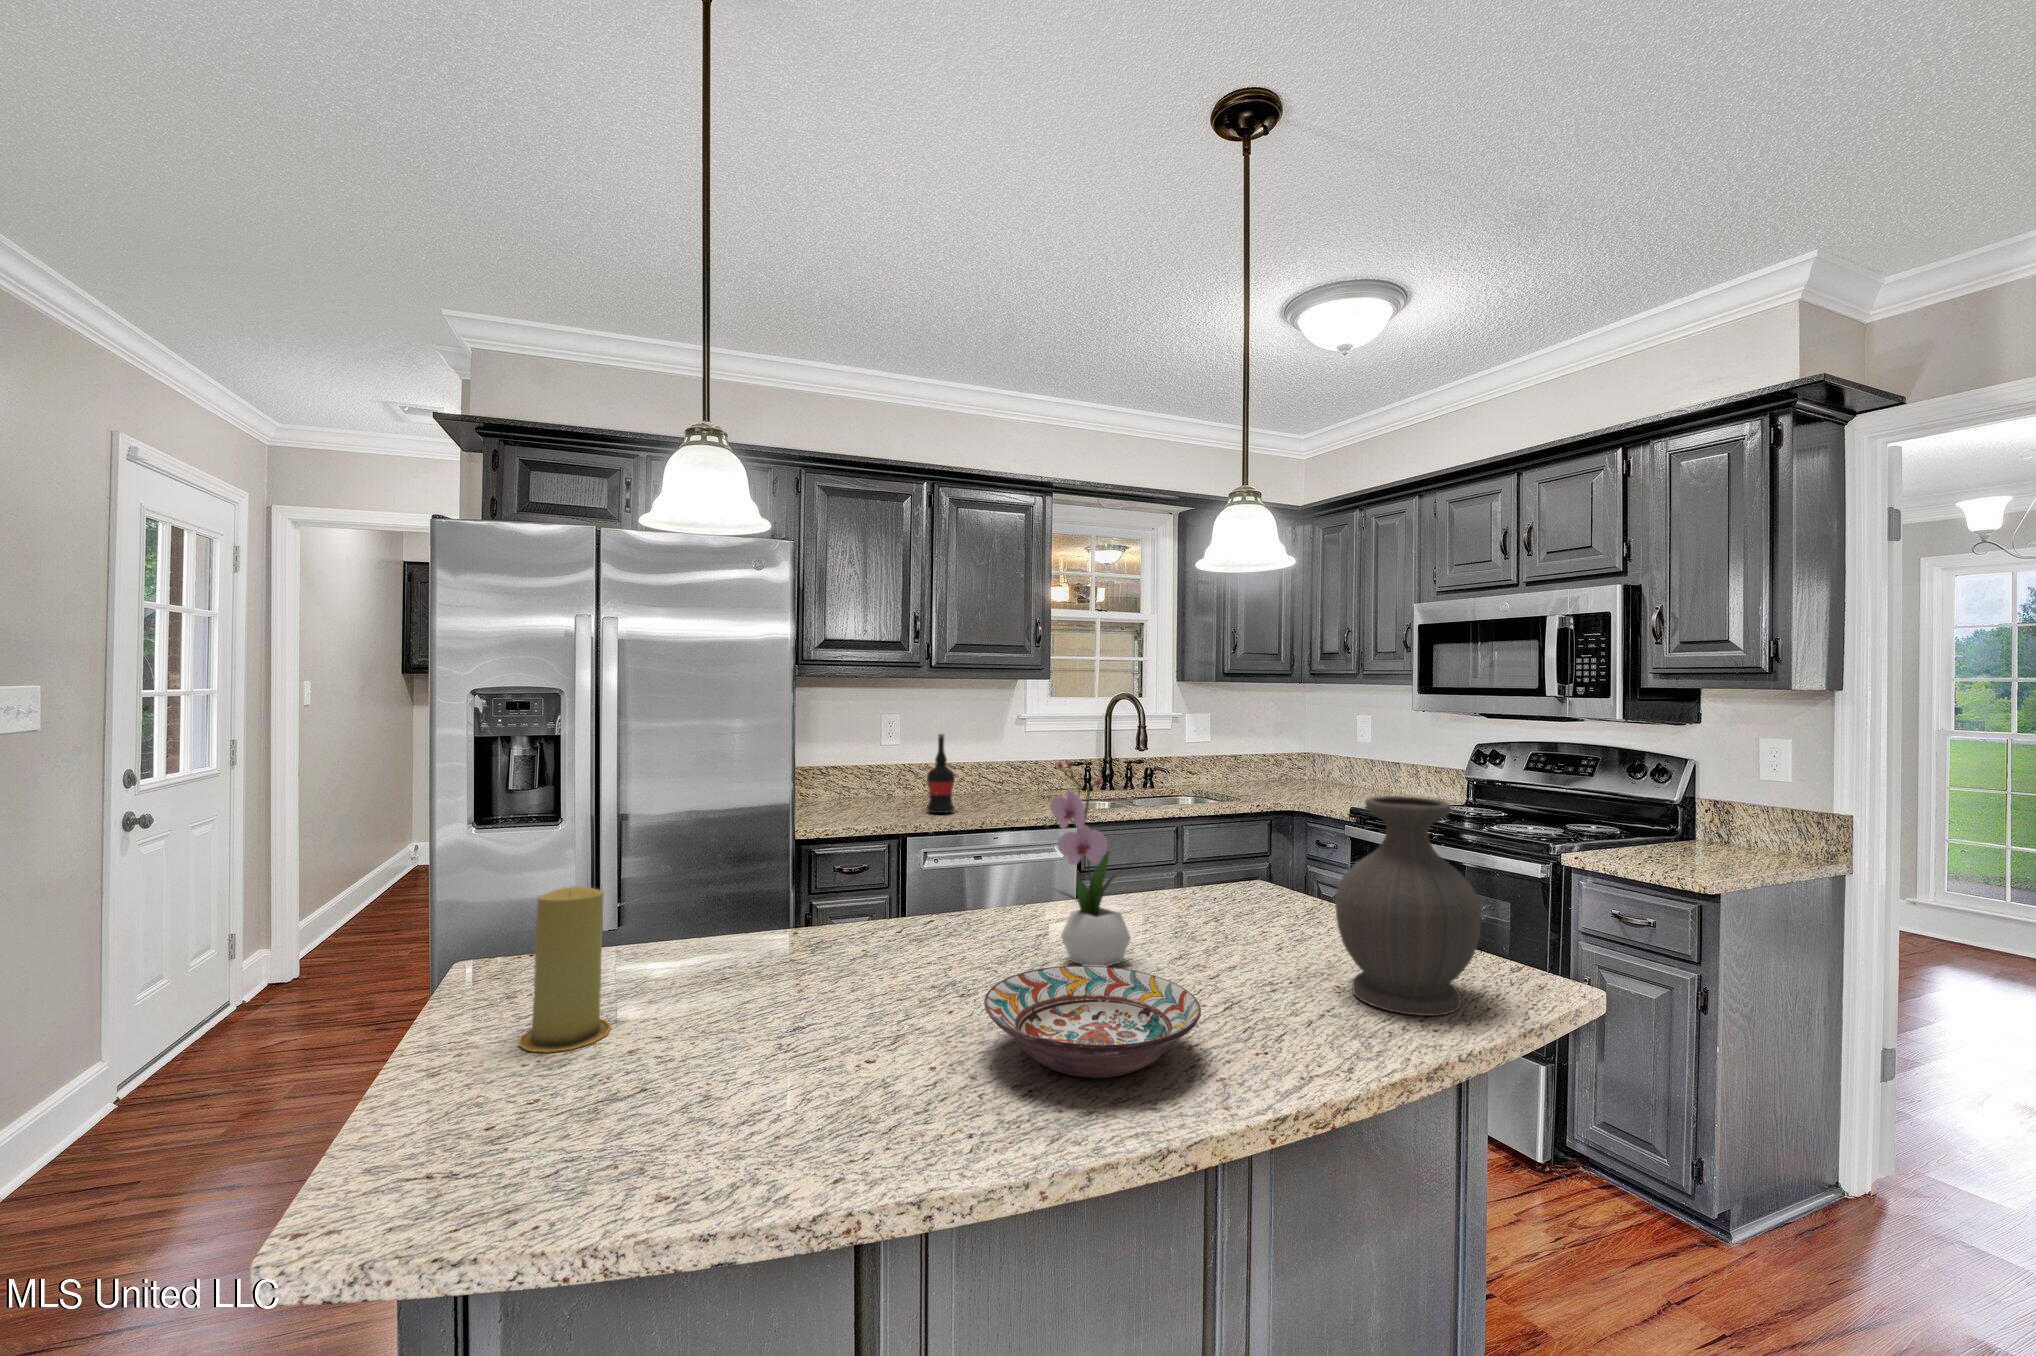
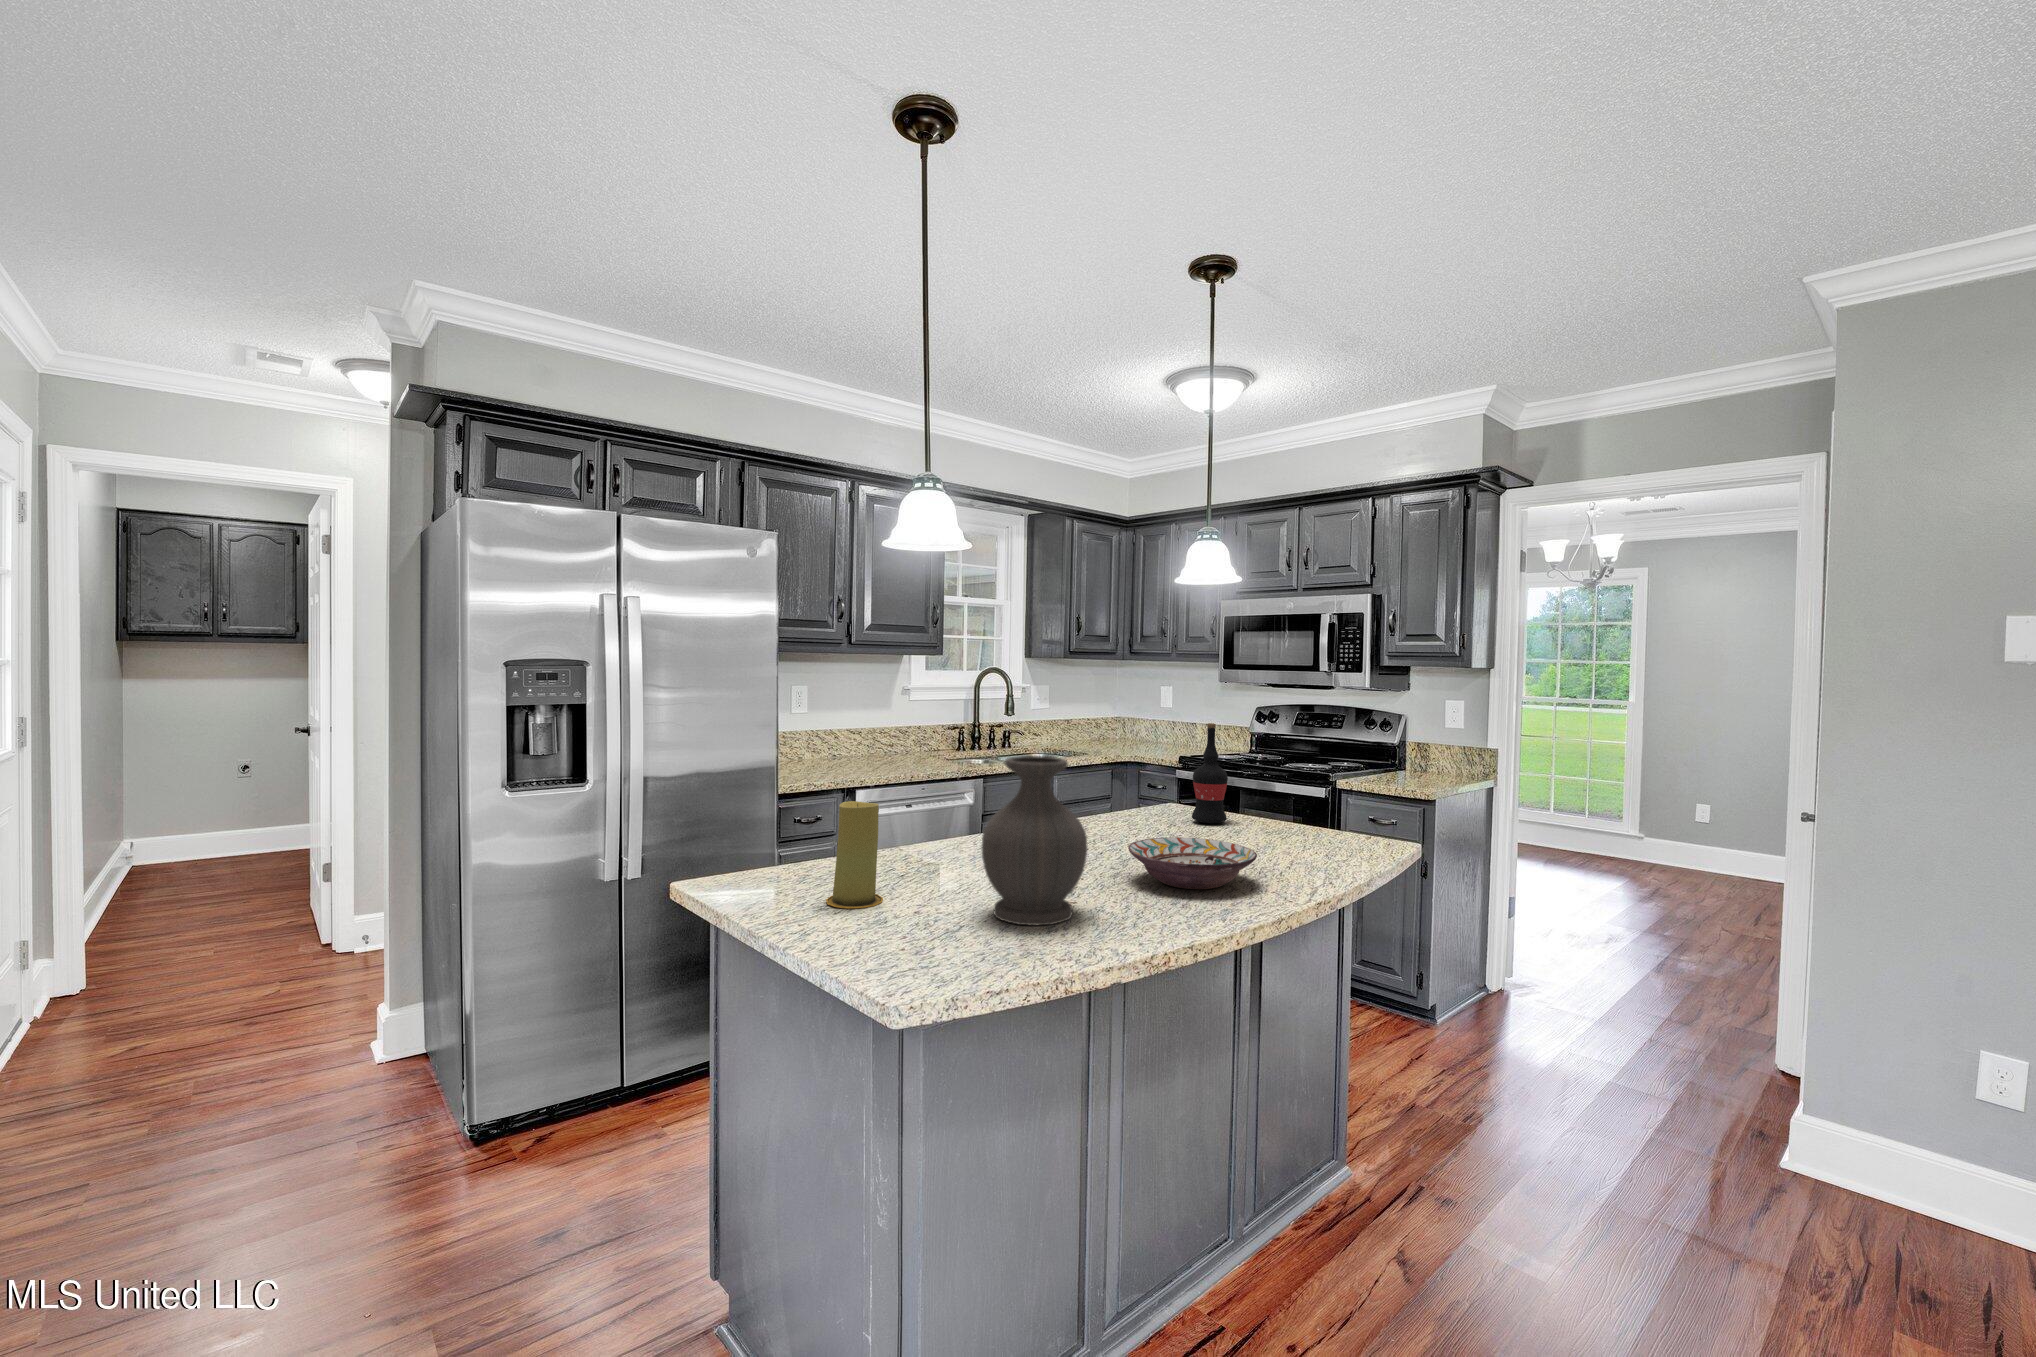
wine bottle: present [927,734,955,813] -> present [1192,723,1228,823]
flower arrangement: present [1050,762,1131,966] -> none [1108,714,1160,850]
vase: present [1335,796,1481,1016] -> present [981,756,1088,925]

